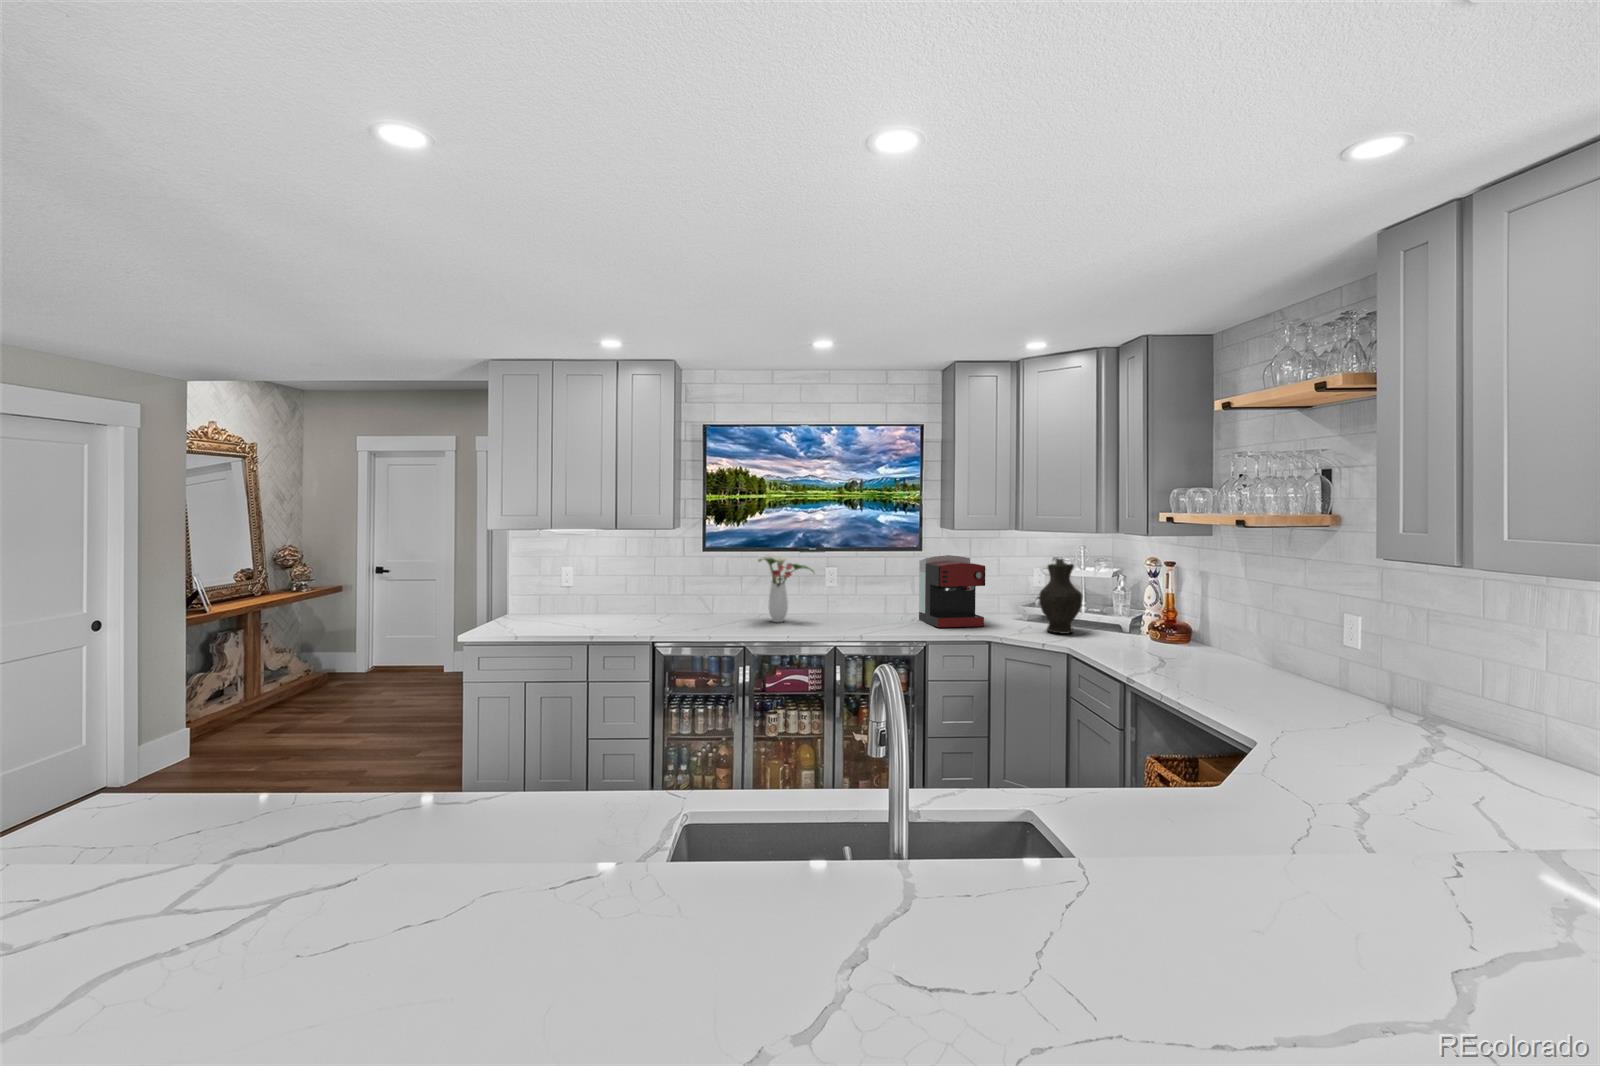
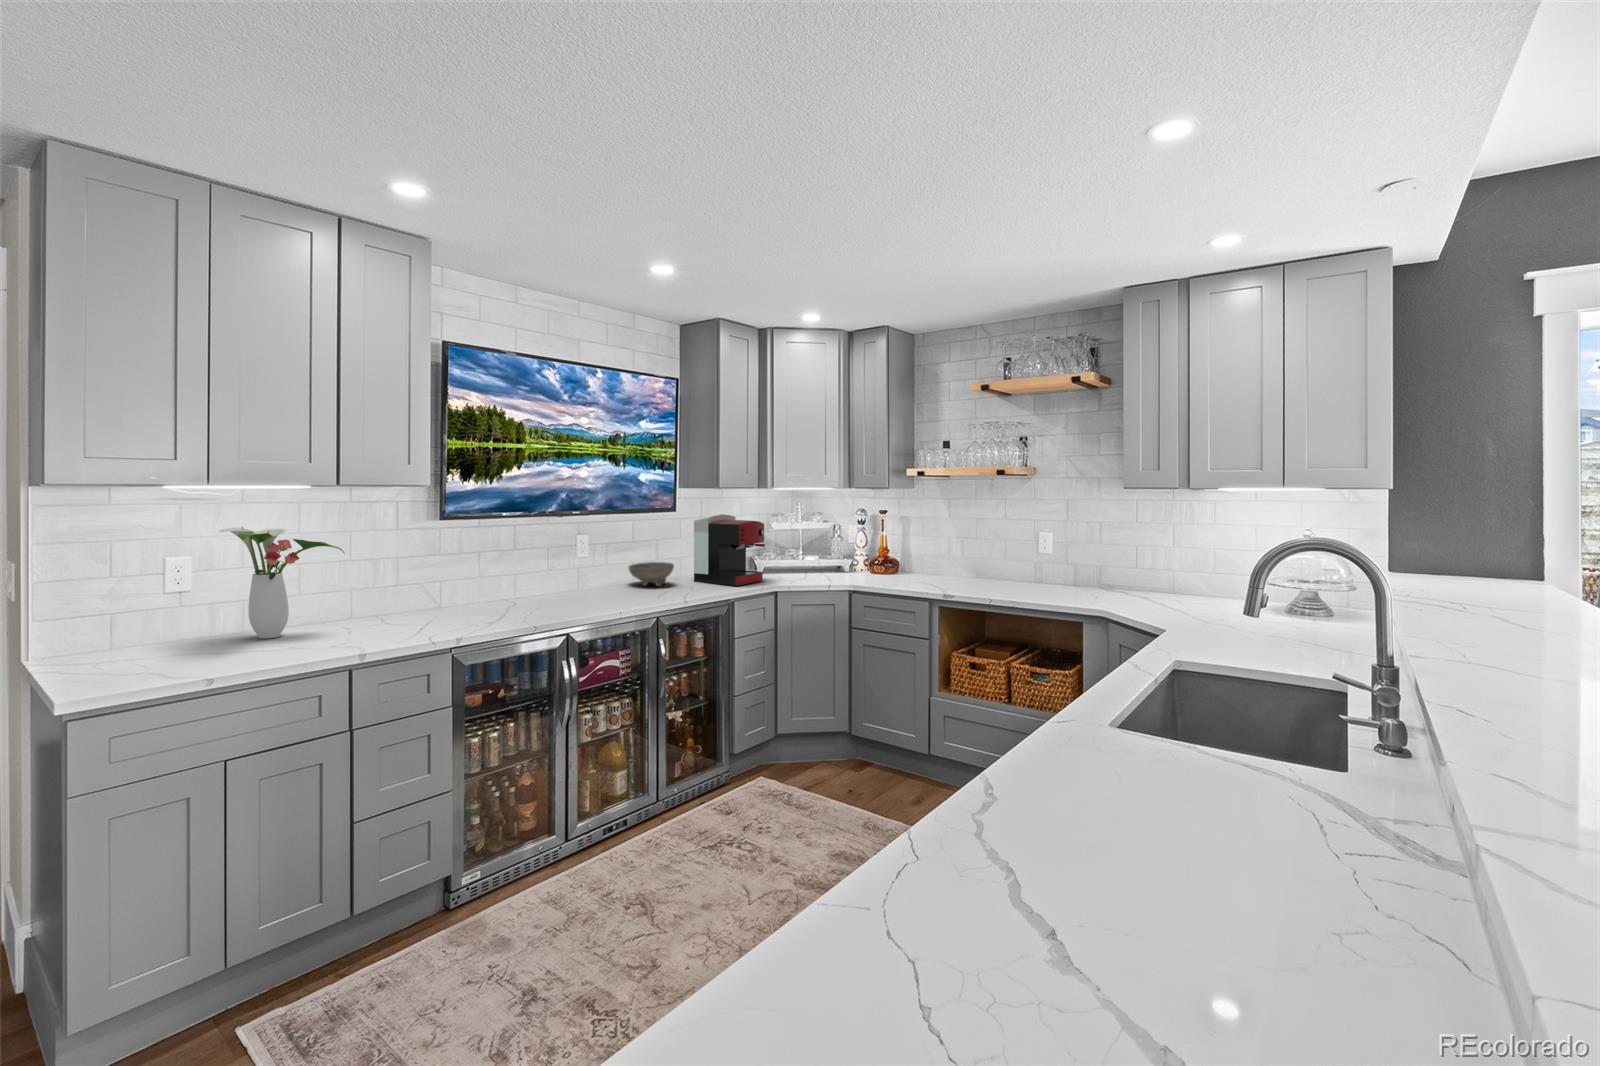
flower arrangement: present [758,555,814,622] -> present [219,527,344,638]
decorative vase: present [1039,559,1082,634] -> none [804,514,840,579]
bowl: none [852,597,894,620] -> present [629,562,674,586]

